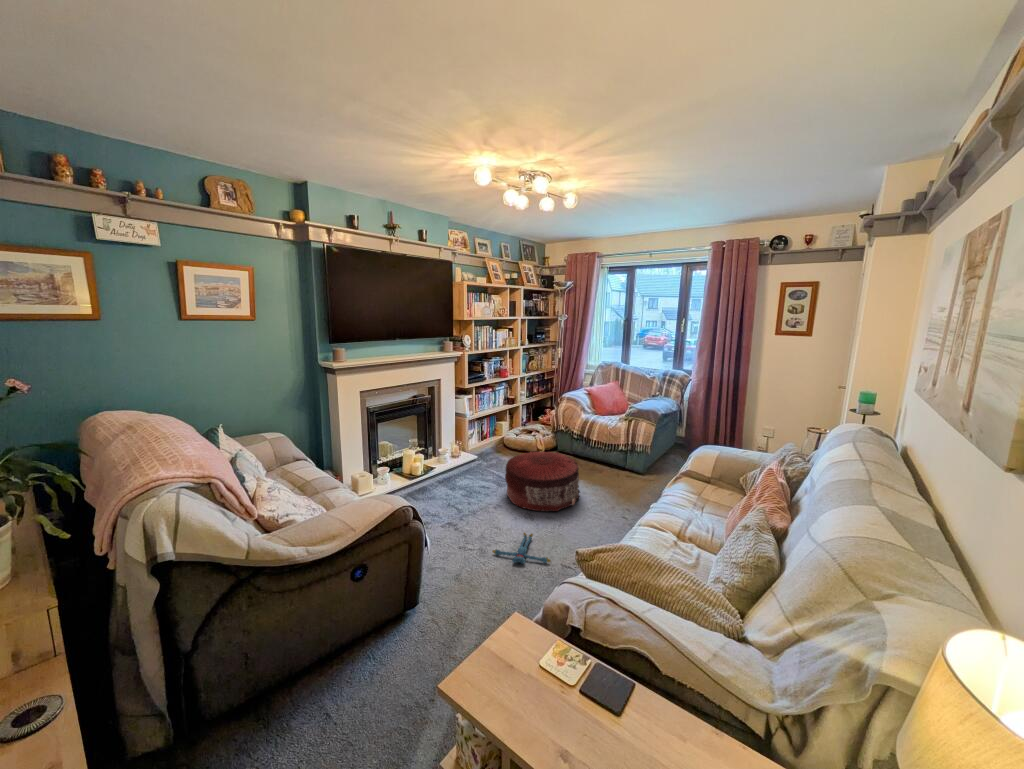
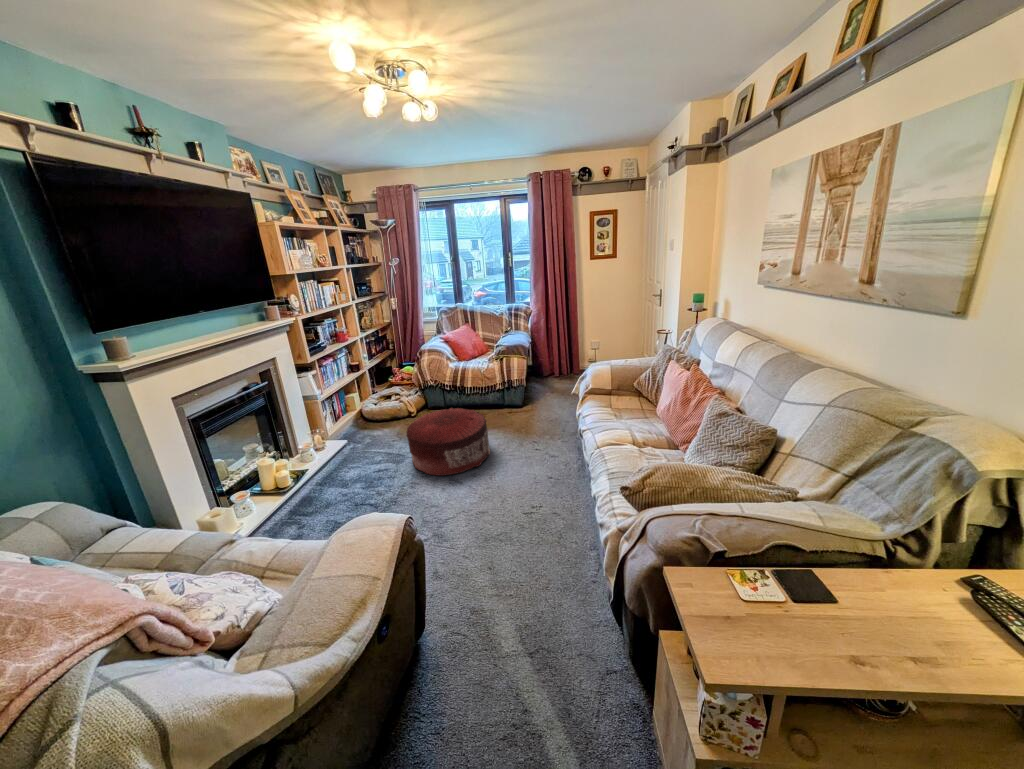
plush toy: present [493,533,551,564] -> none [453,495,515,532]

